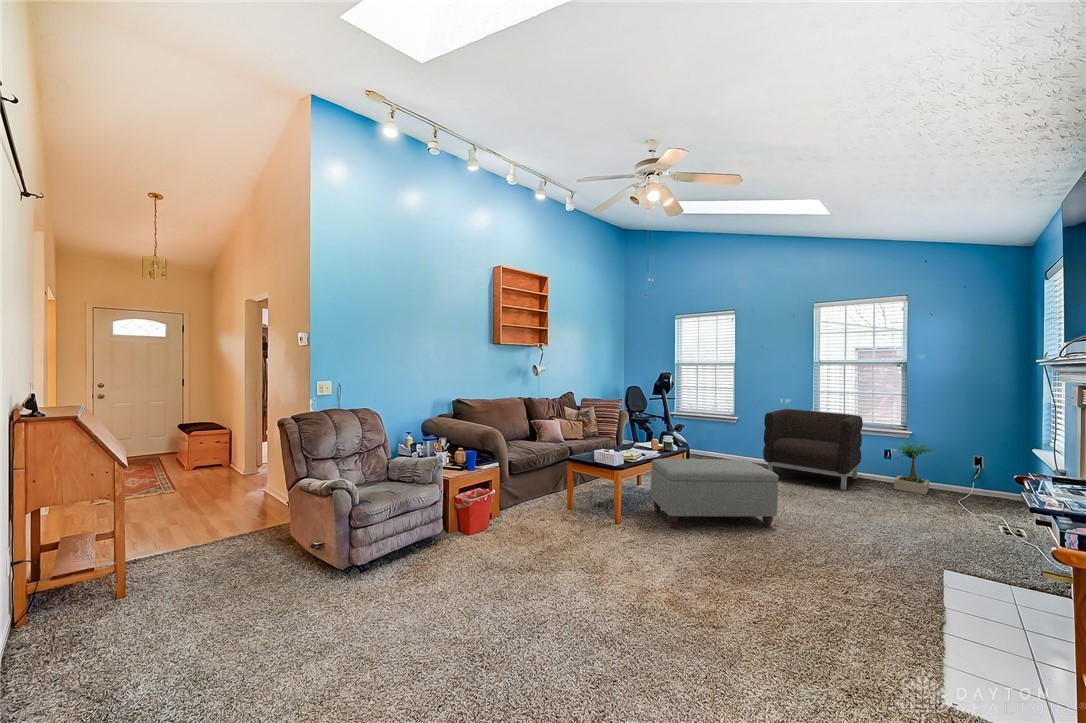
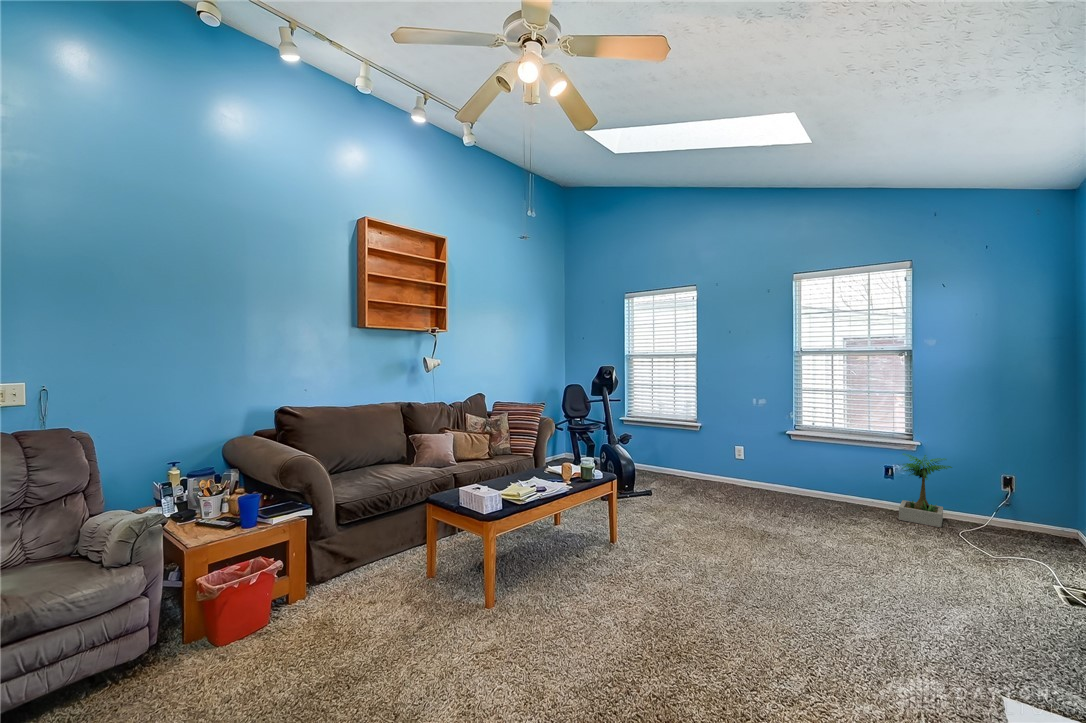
armchair: present [763,409,863,490] -> none [729,413,857,524]
ottoman: present [651,459,779,528] -> none [564,492,747,605]

